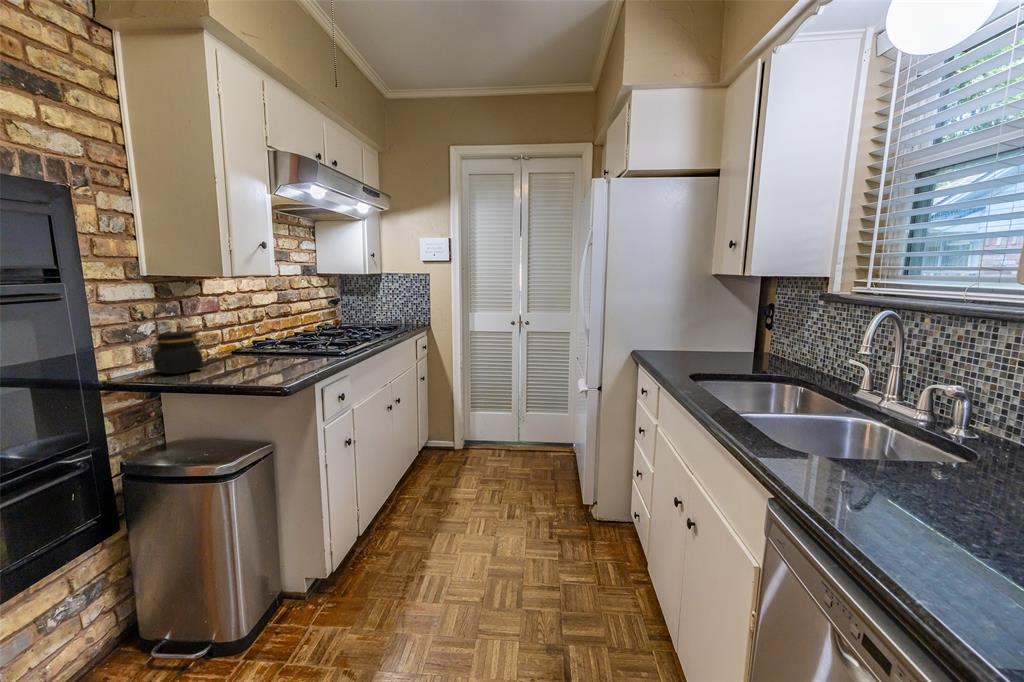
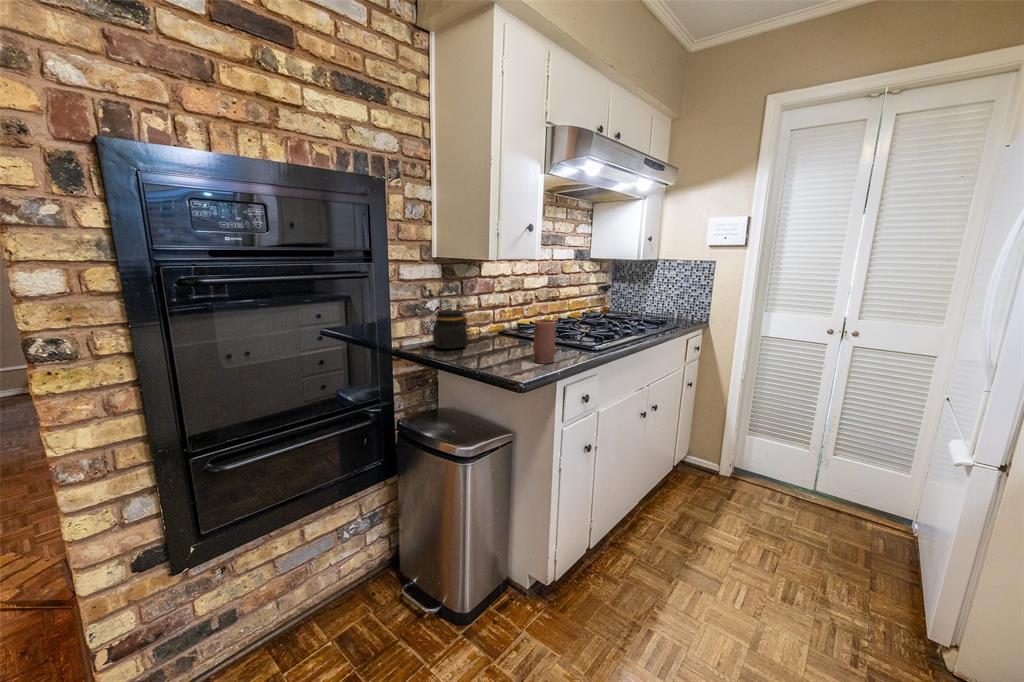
candle: none [285,330,309,371] -> present [534,319,555,364]

